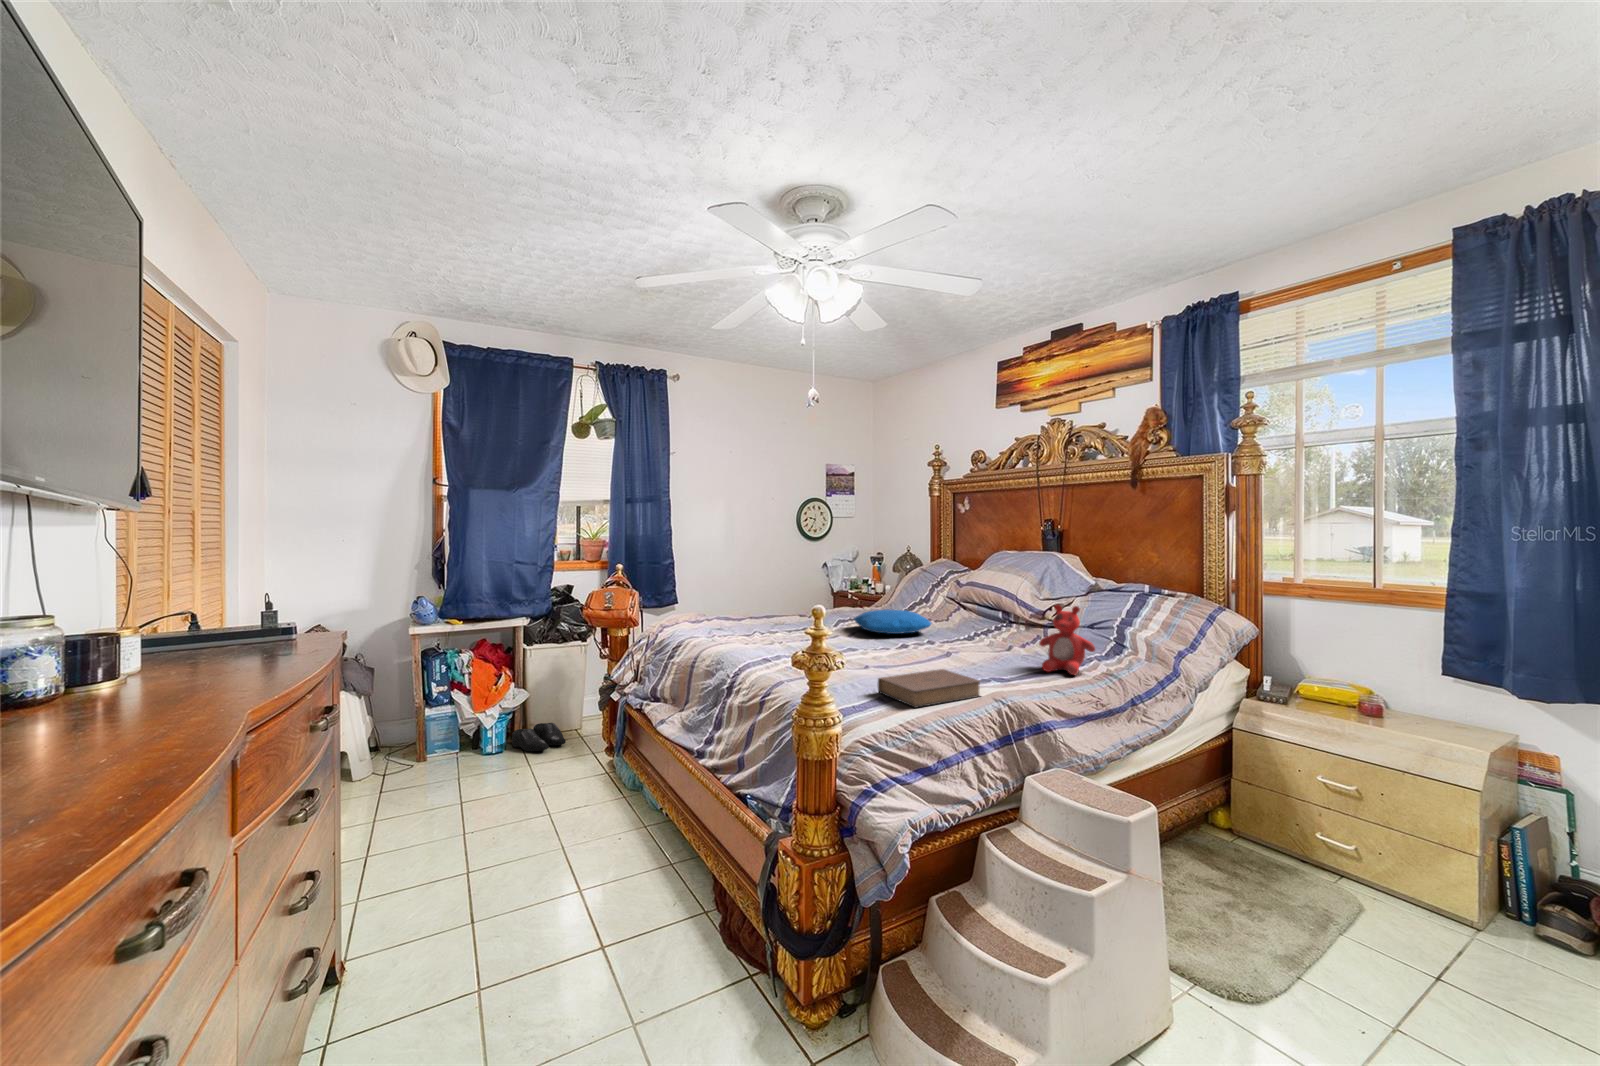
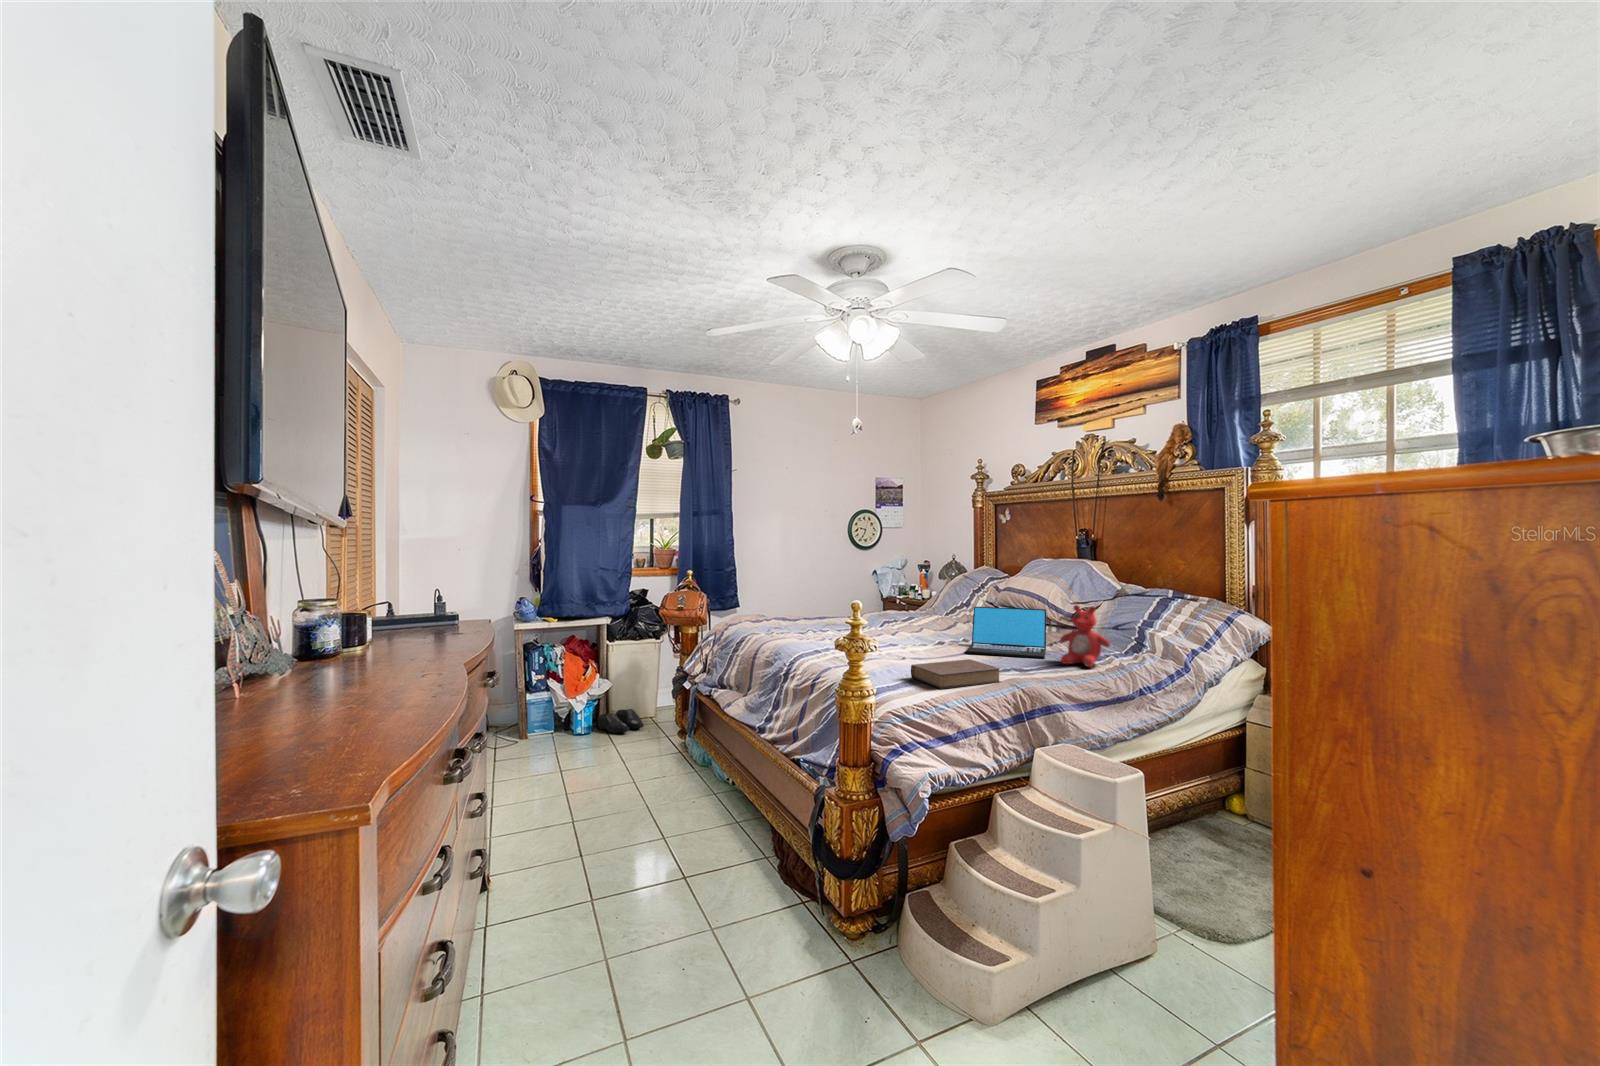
laptop: none [934,605,1022,664] -> present [966,607,1046,658]
pillow: present [854,609,931,634] -> none [897,612,969,633]

